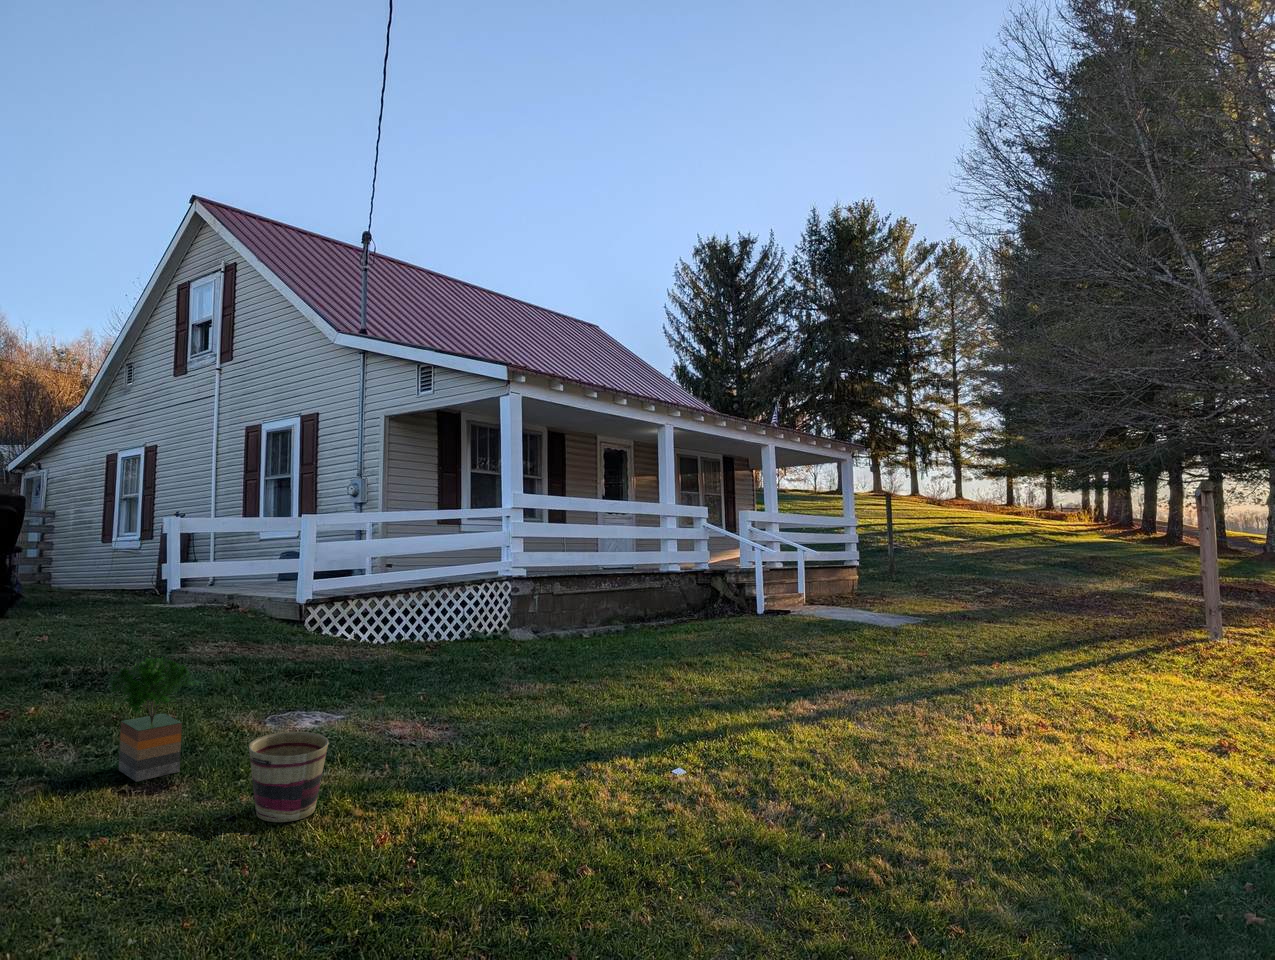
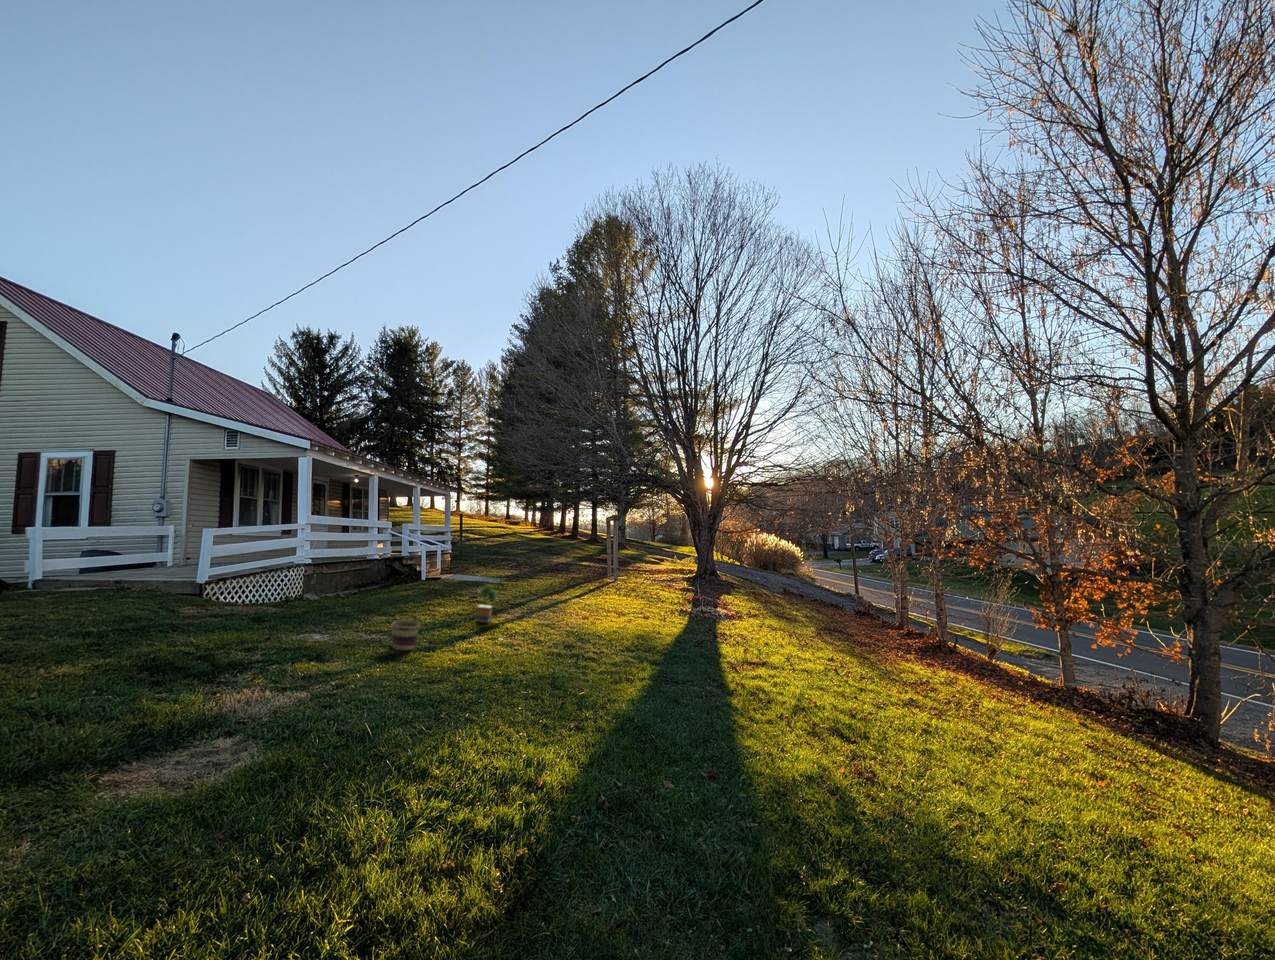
potted tree: present [109,657,201,782] -> present [476,588,498,623]

